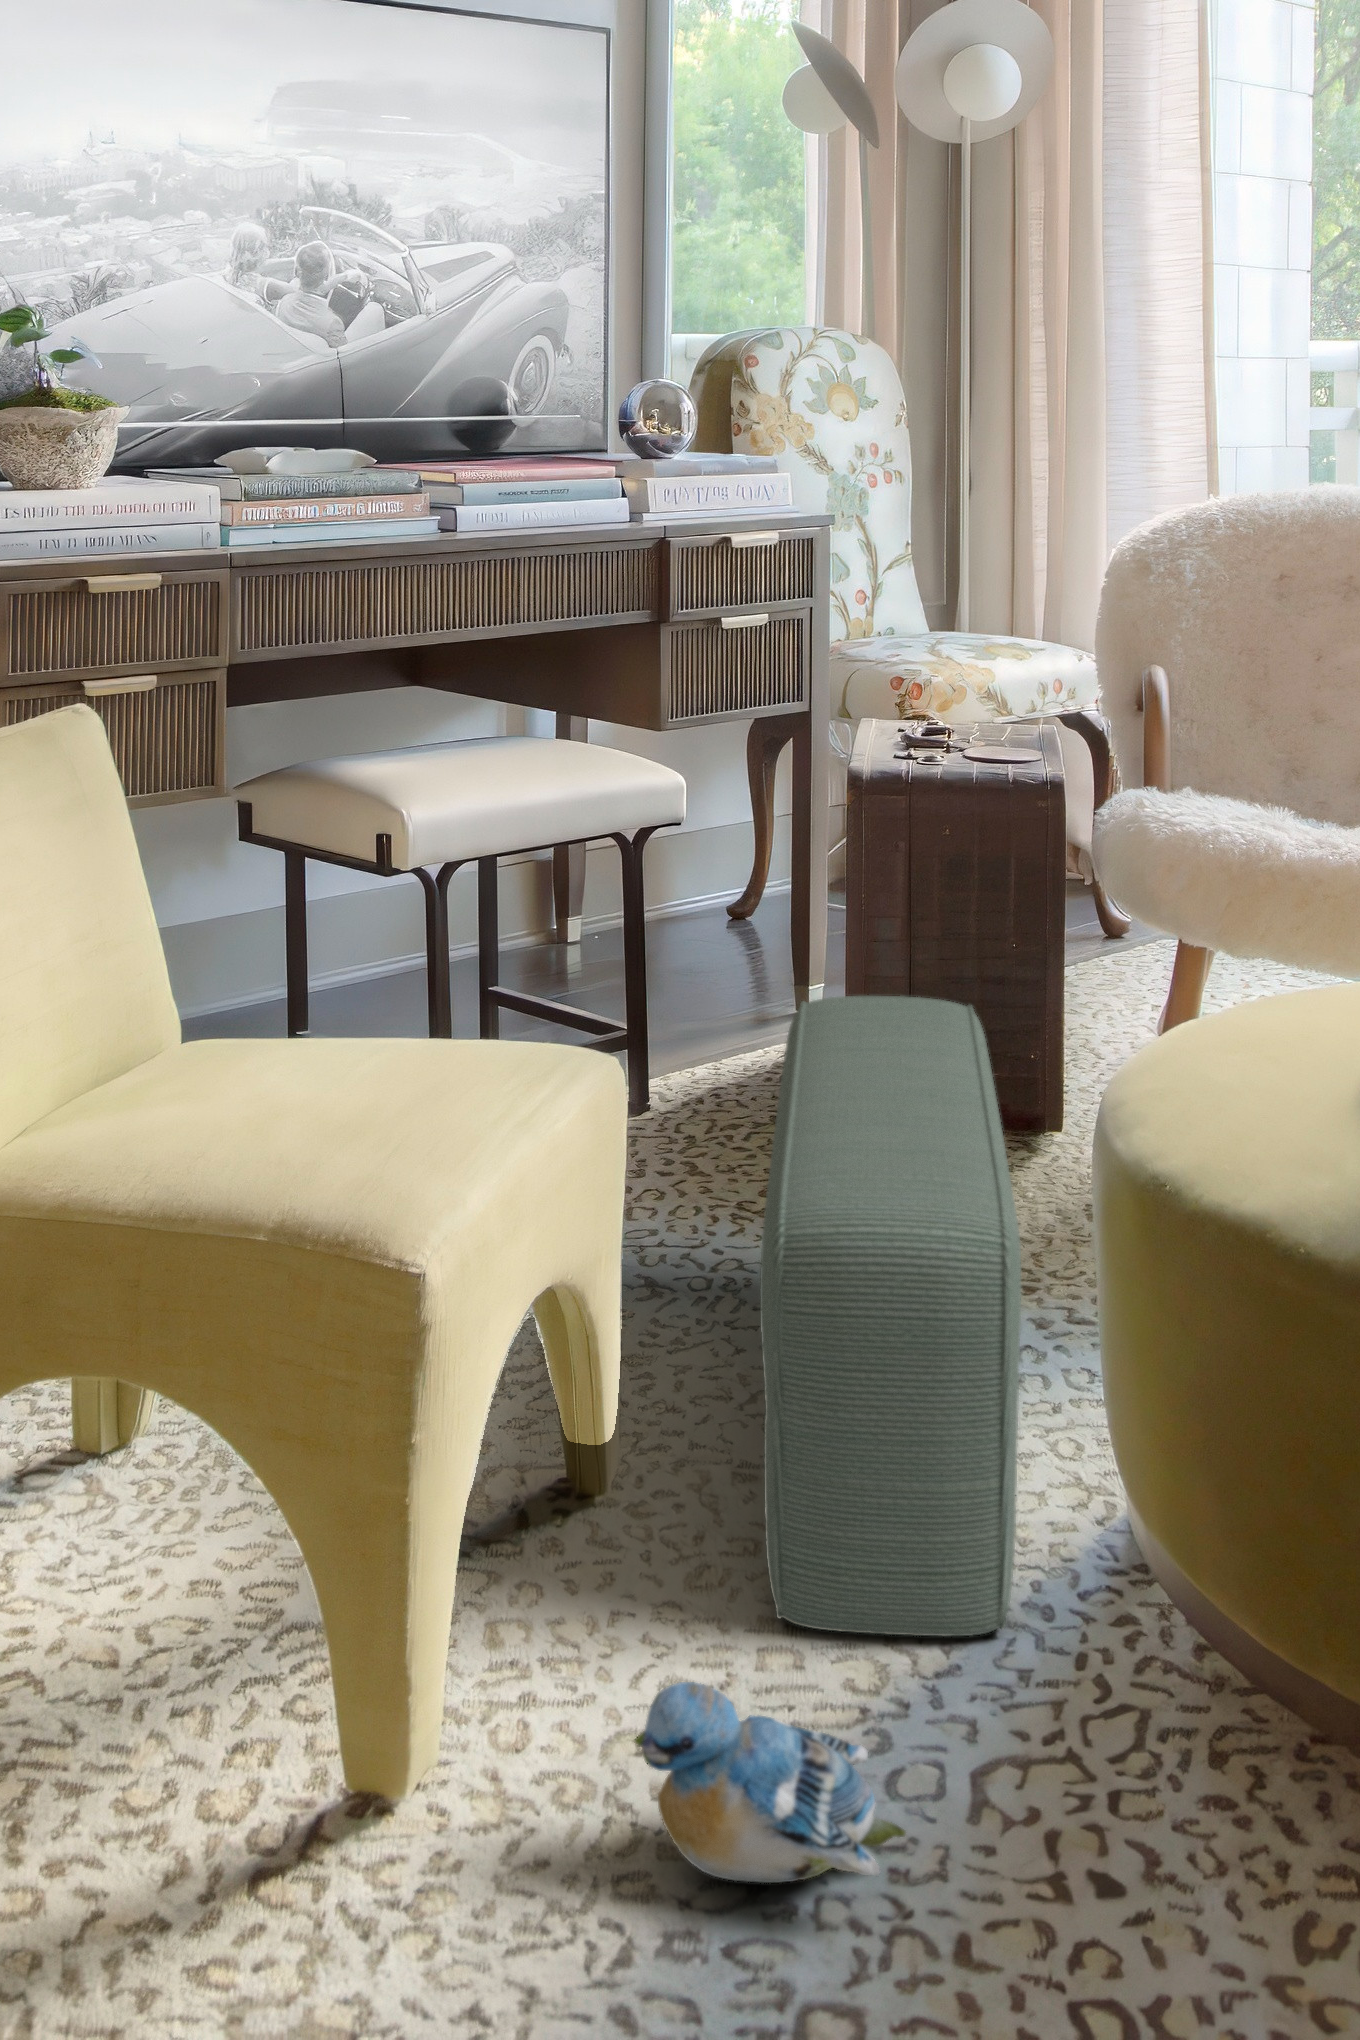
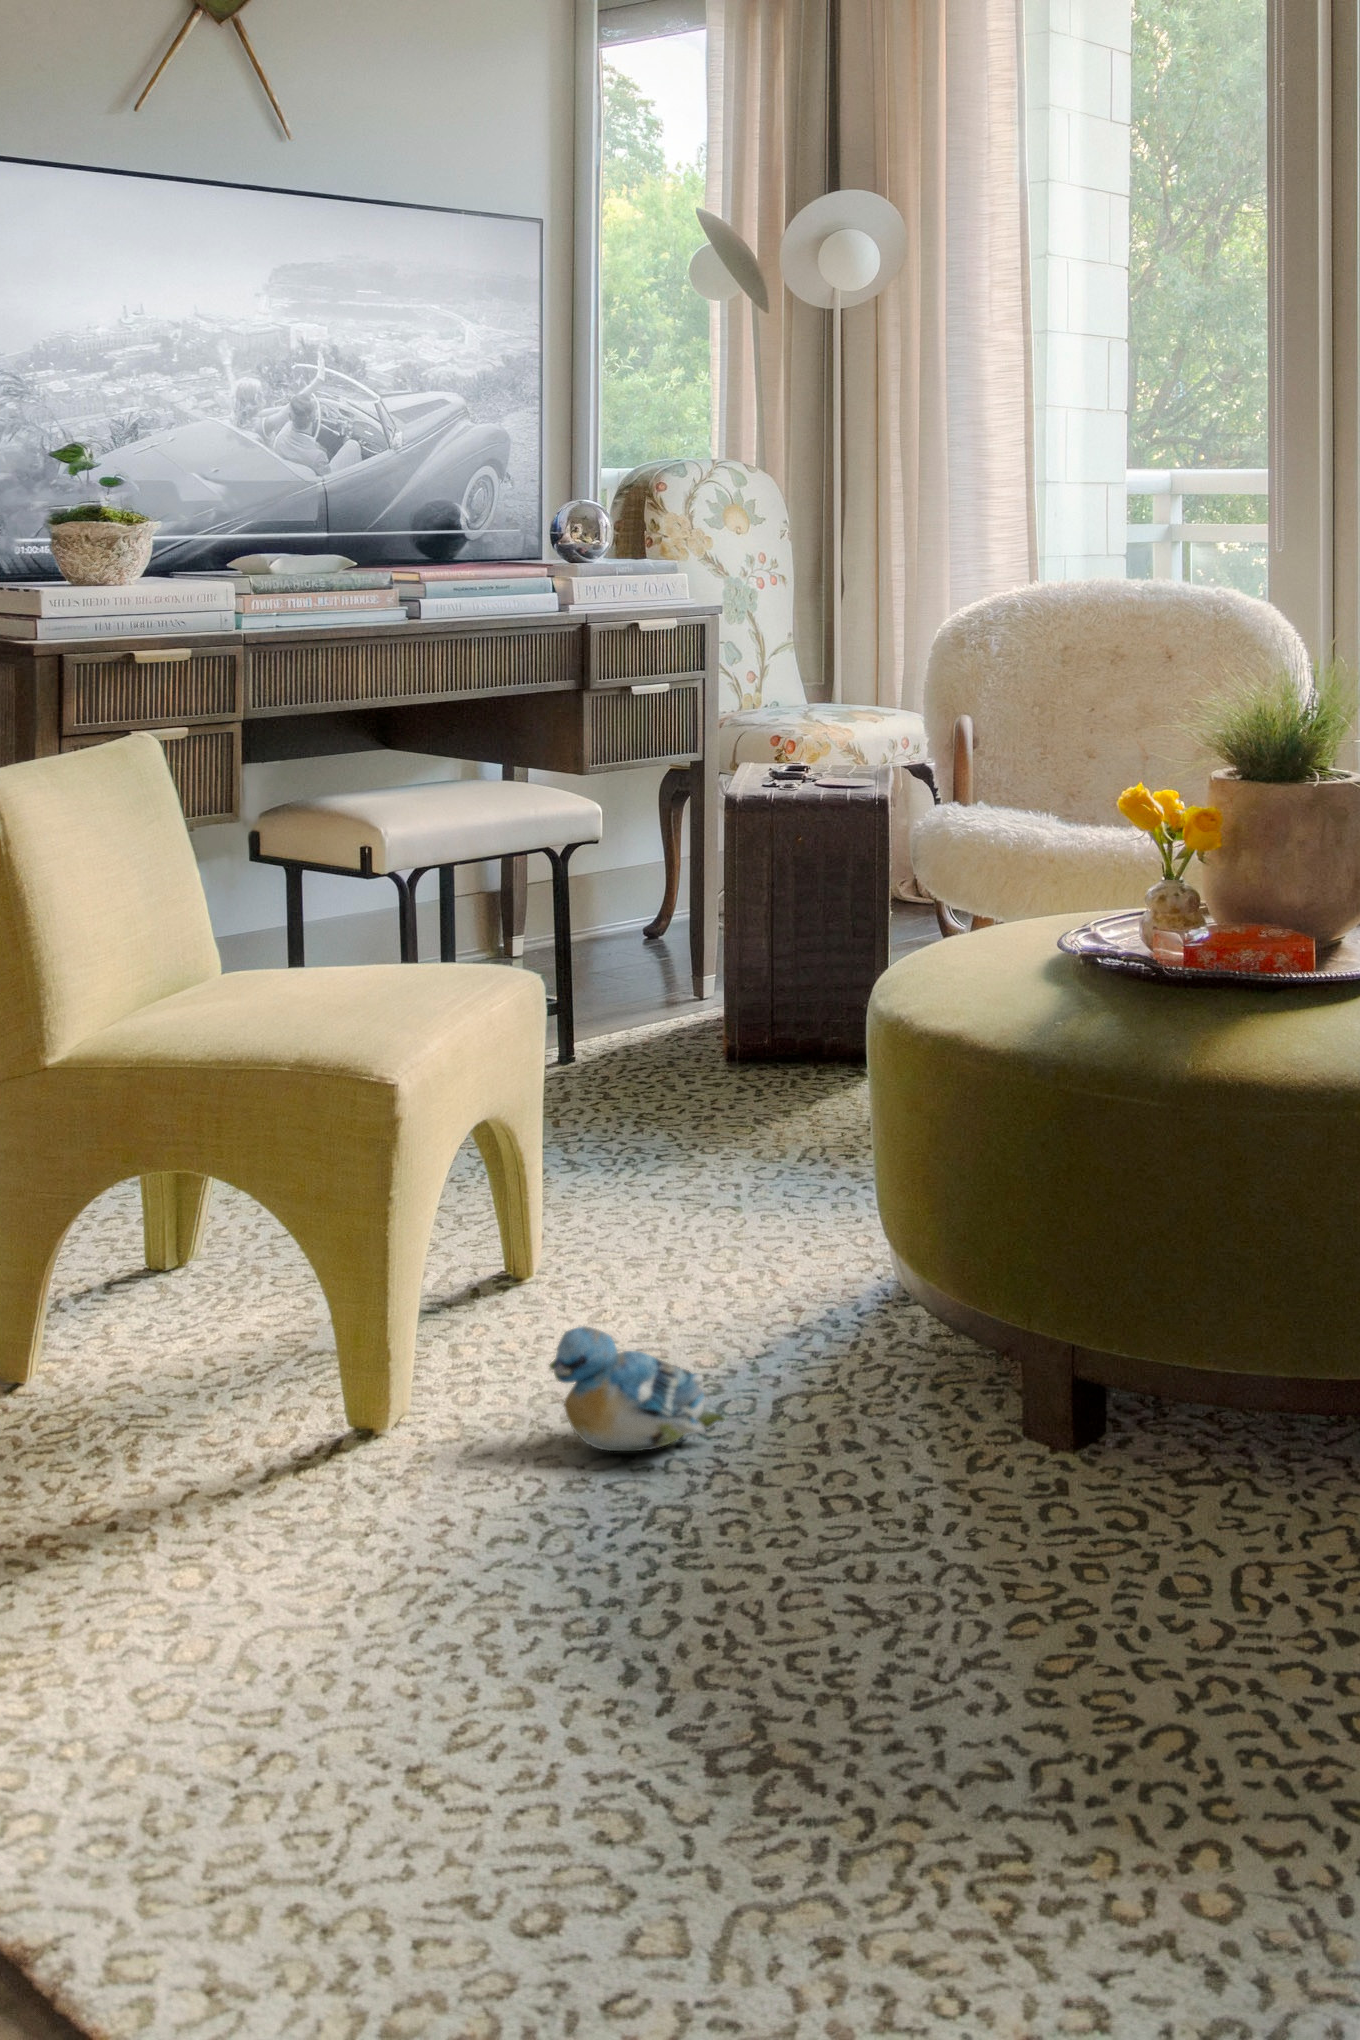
pouf: present [760,996,1021,1636] -> none [641,941,814,1338]

